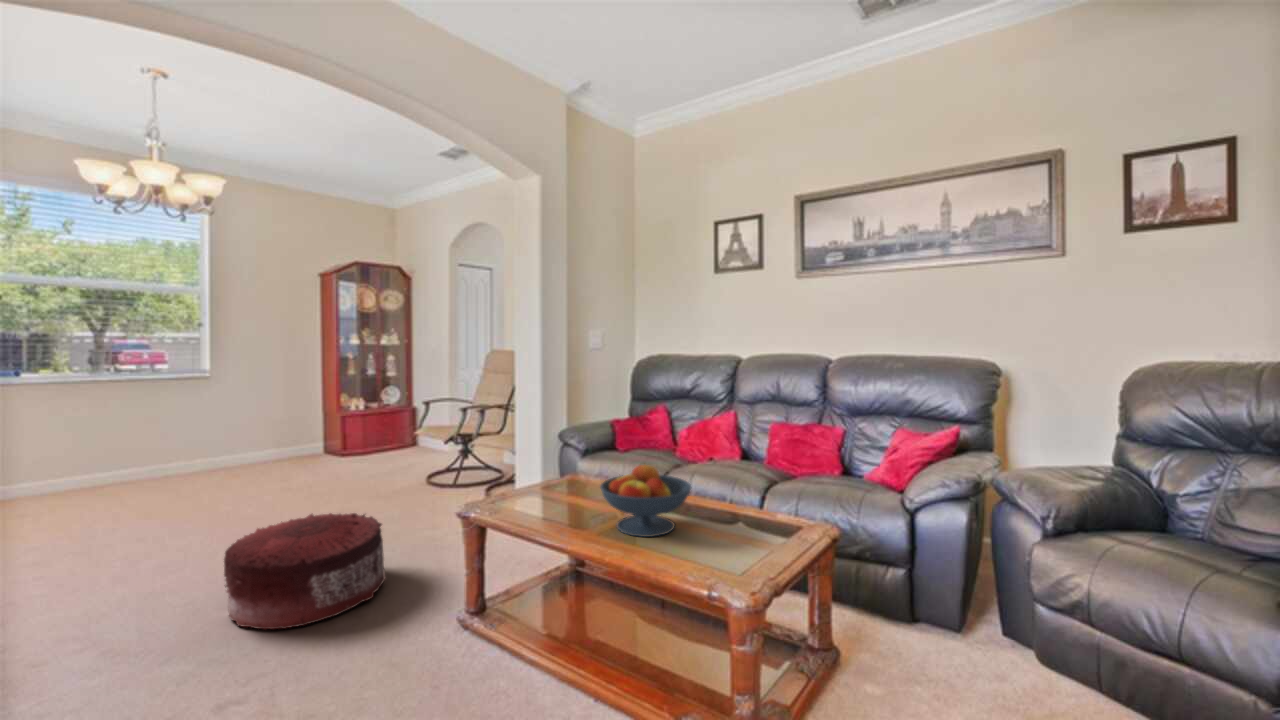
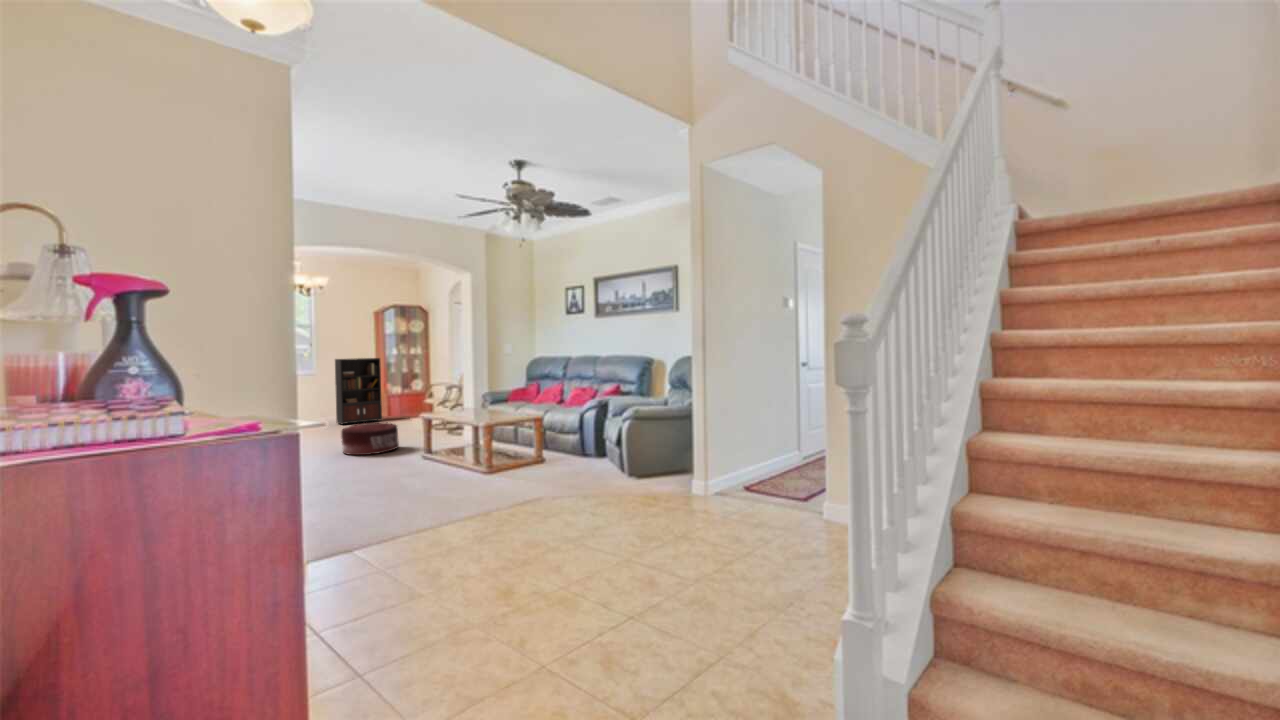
bookcase: none [240,351,331,475] -> present [335,358,382,424]
fruit bowl: present [600,465,691,537] -> none [463,395,496,416]

